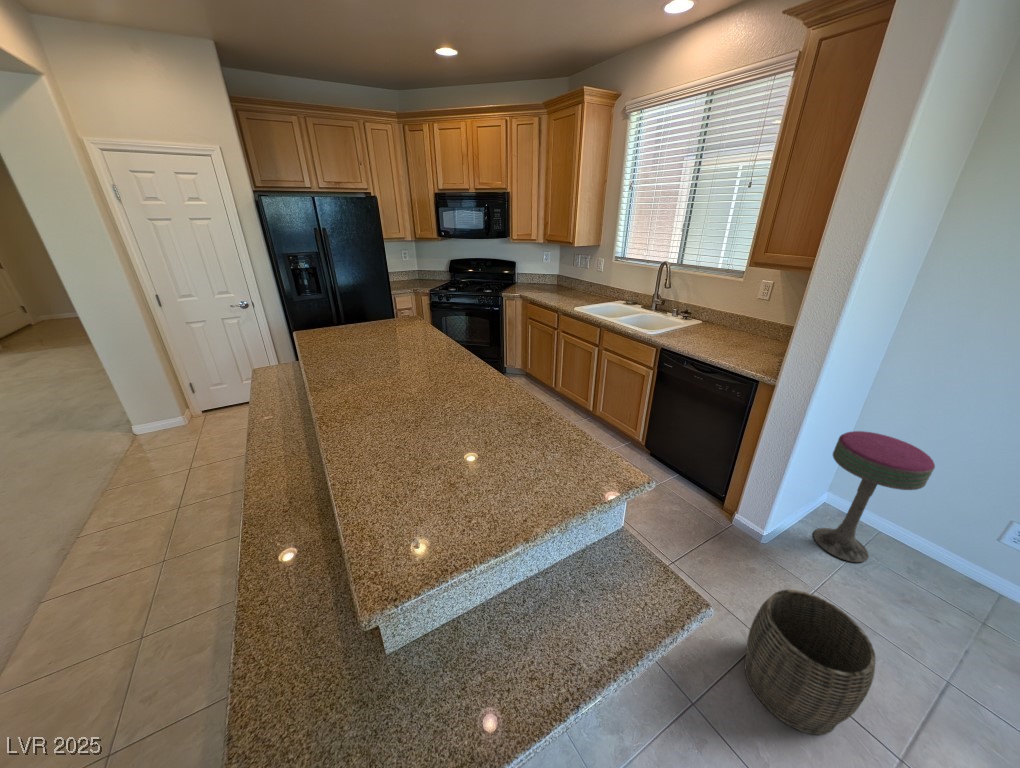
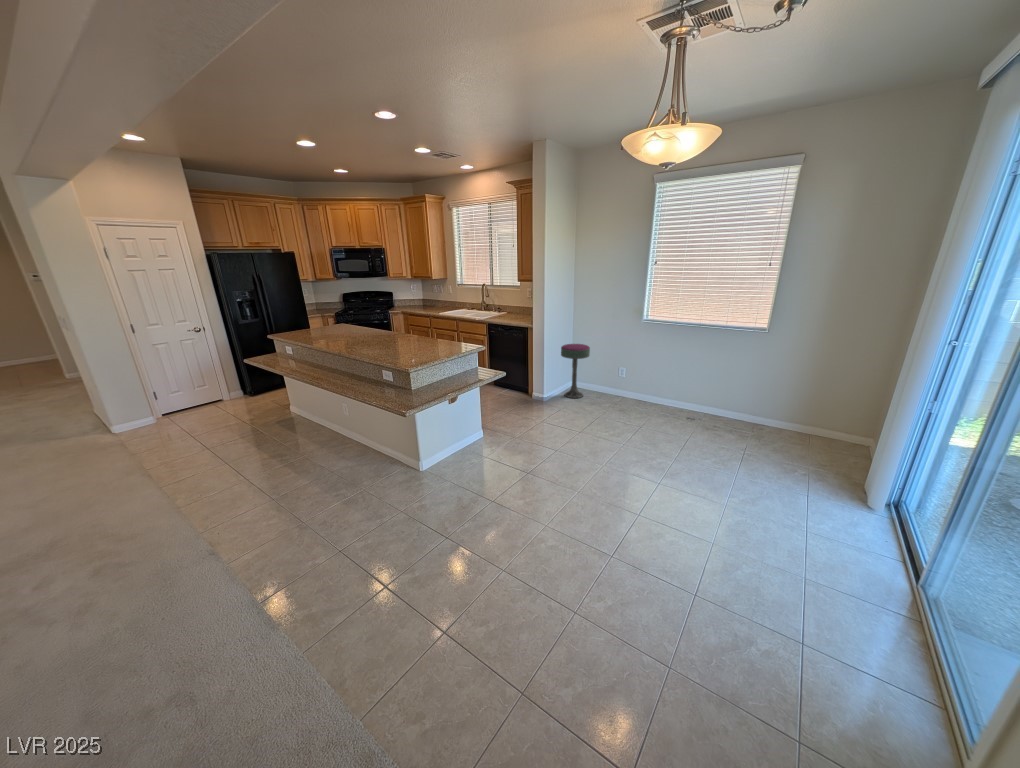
woven basket: present [745,590,875,735] -> none [533,391,566,433]

